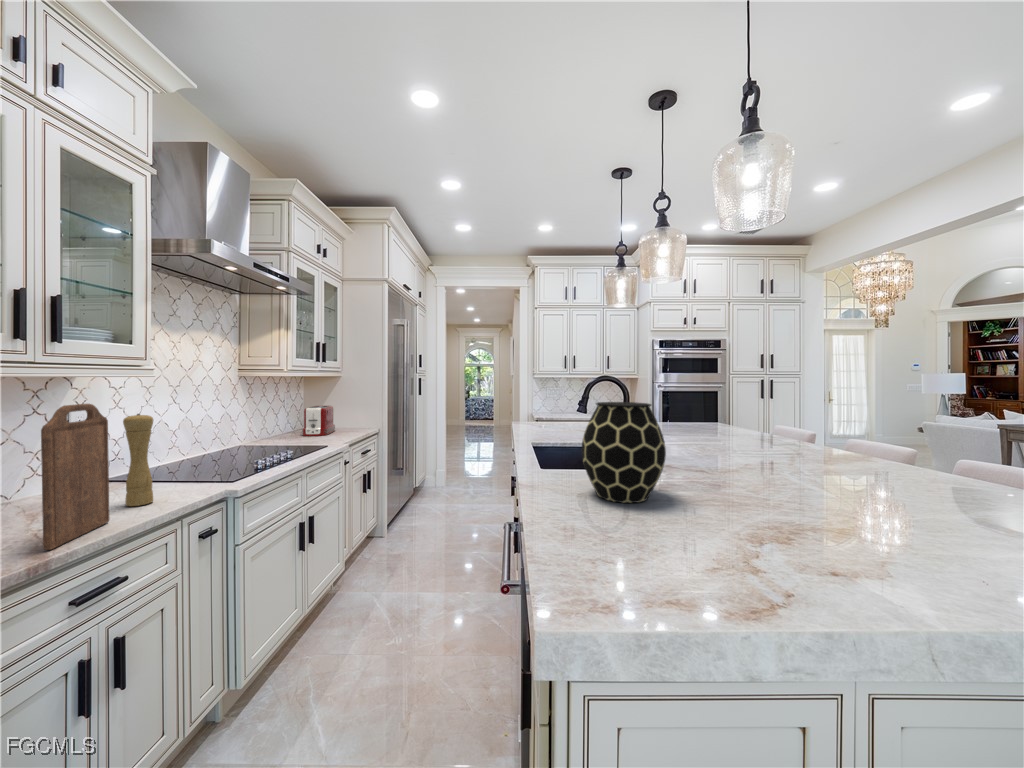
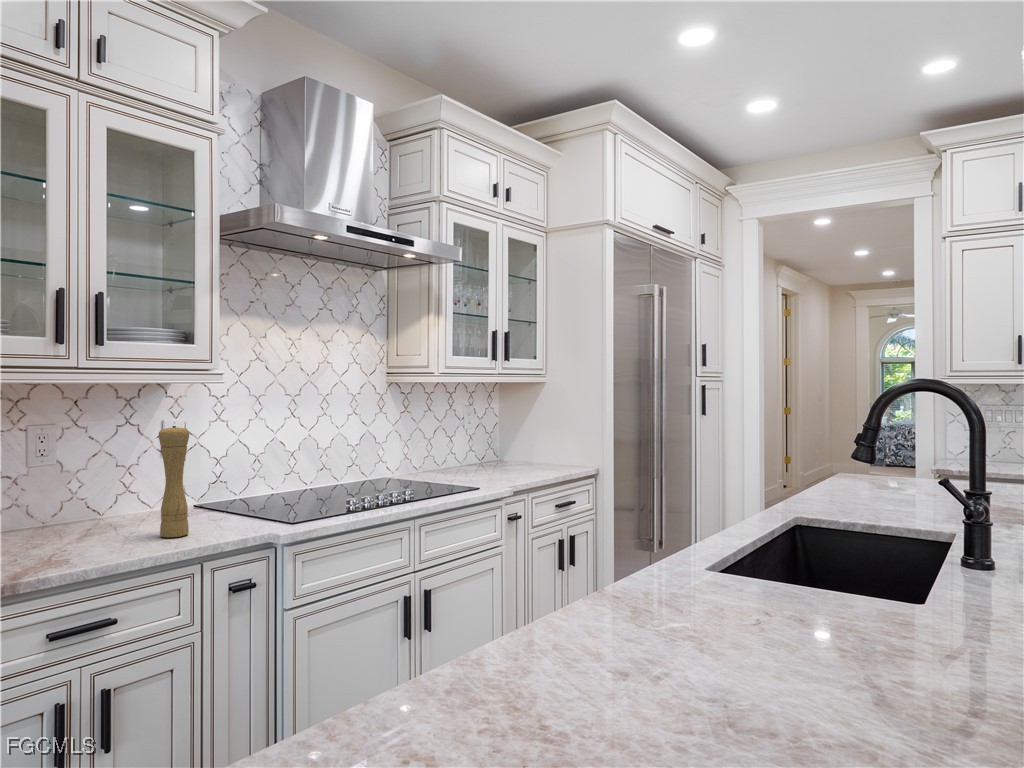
vase: present [582,402,666,503] -> none [659,428,872,684]
cutting board: present [41,404,109,550] -> none [31,411,119,570]
toaster: present [302,406,335,436] -> none [474,428,528,474]

